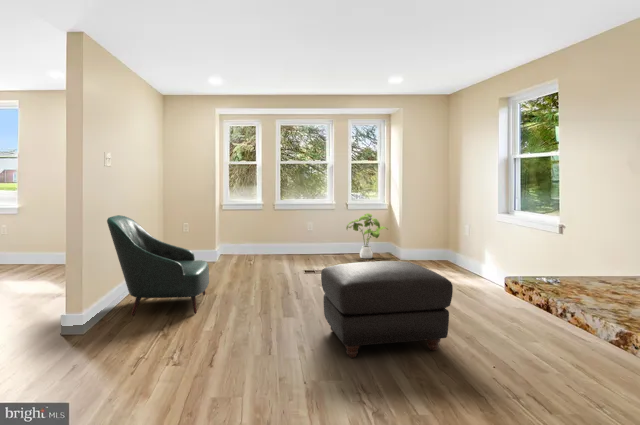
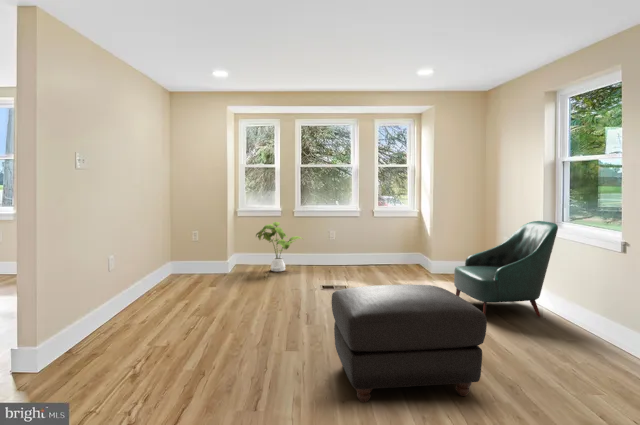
house plant: present [346,213,387,259] -> present [256,222,301,272]
armchair: present [107,215,209,316] -> present [454,221,558,317]

